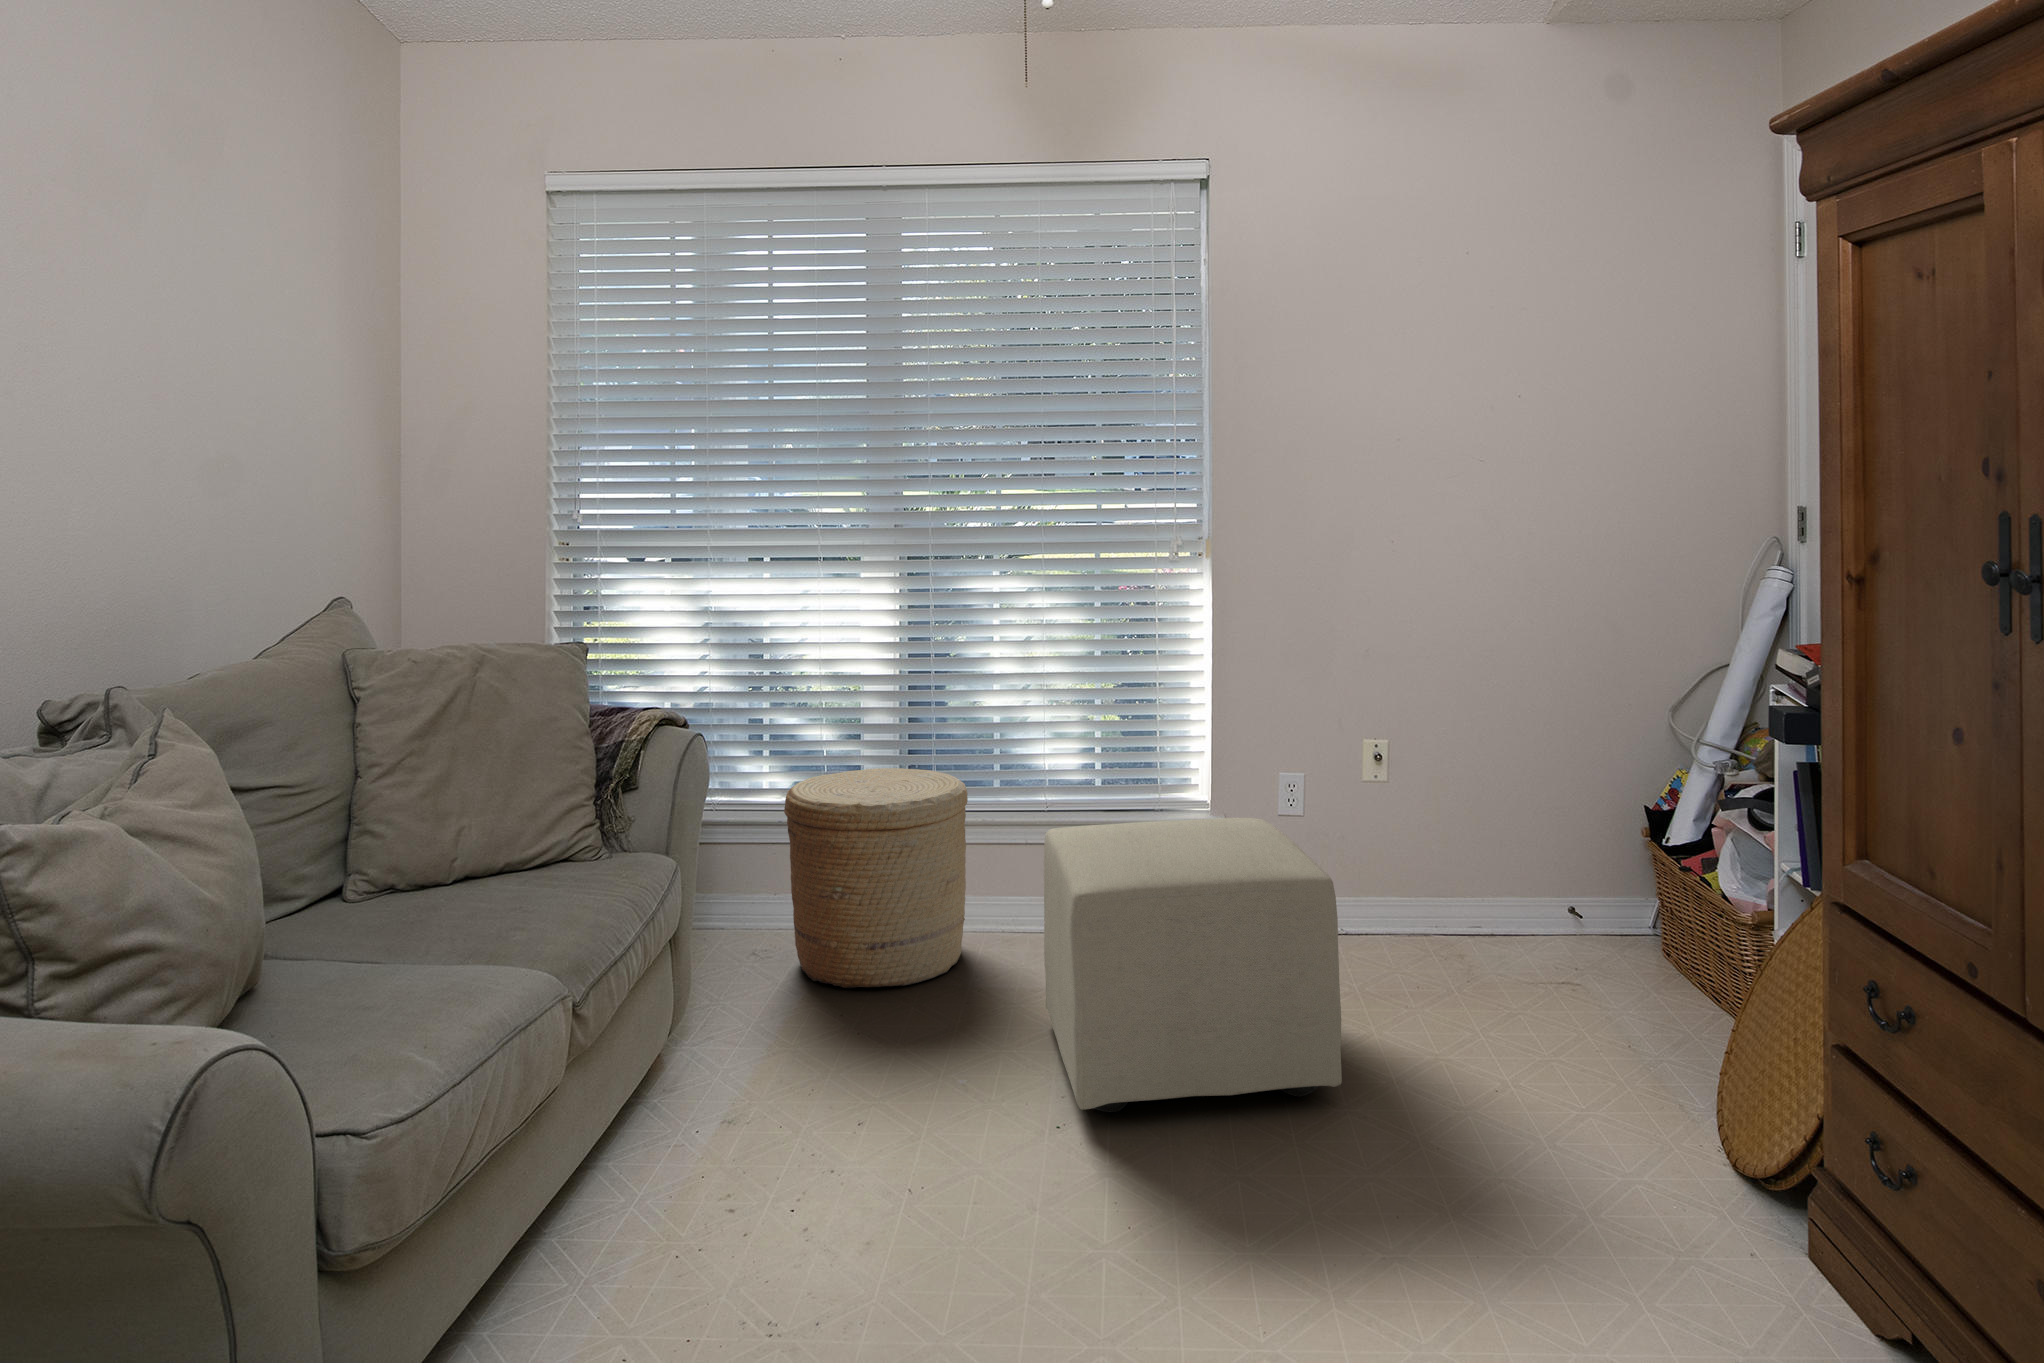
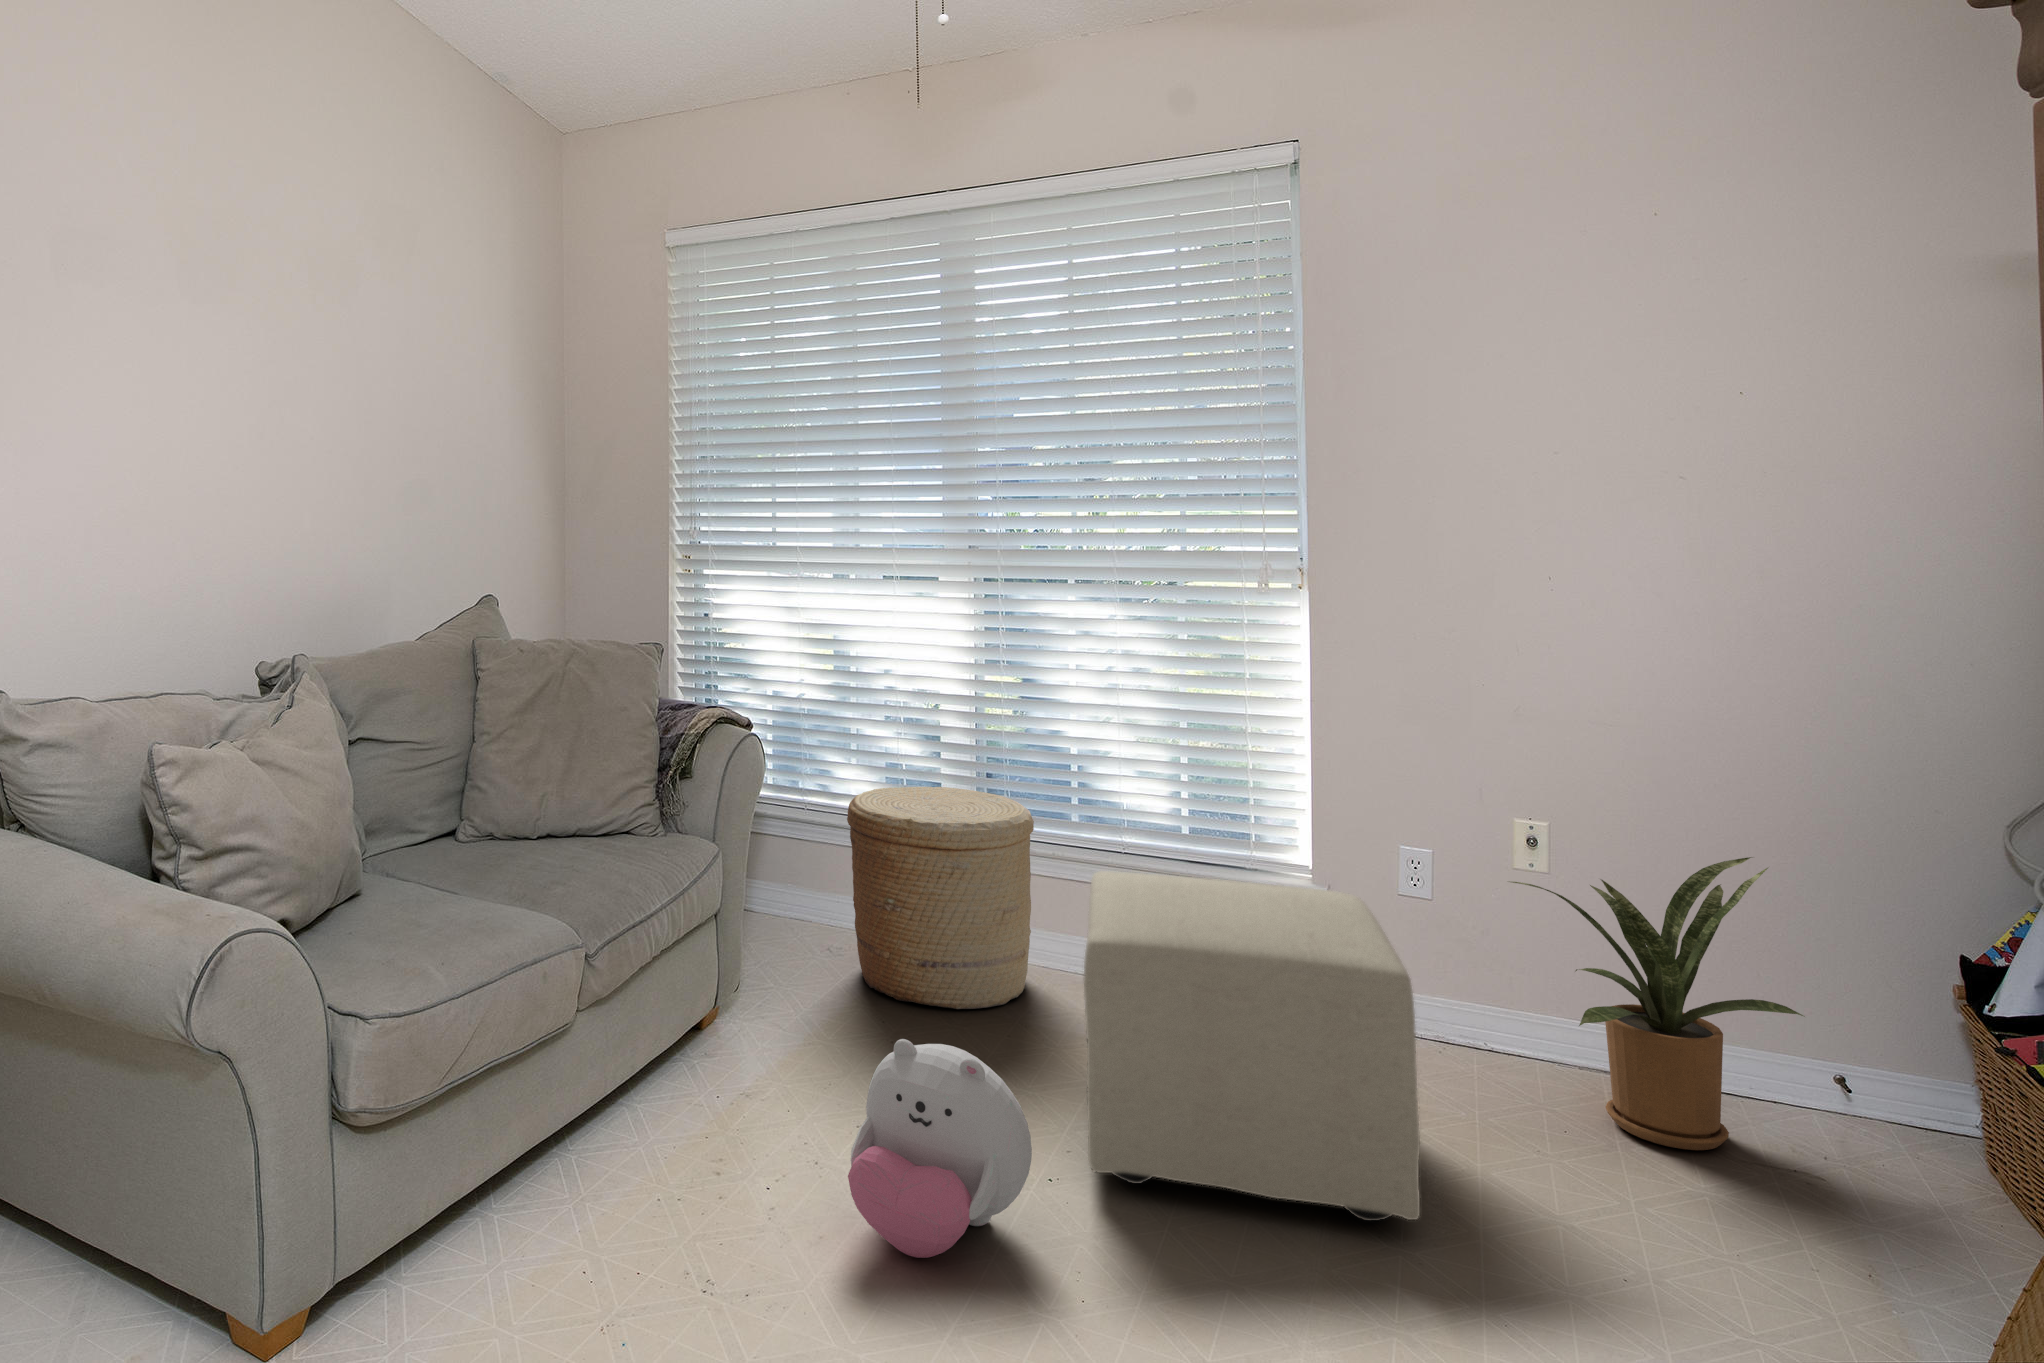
house plant: none [1364,747,1559,984] -> present [1512,857,1805,1150]
plush toy: none [873,1018,1043,1234] -> present [848,1039,1032,1258]

